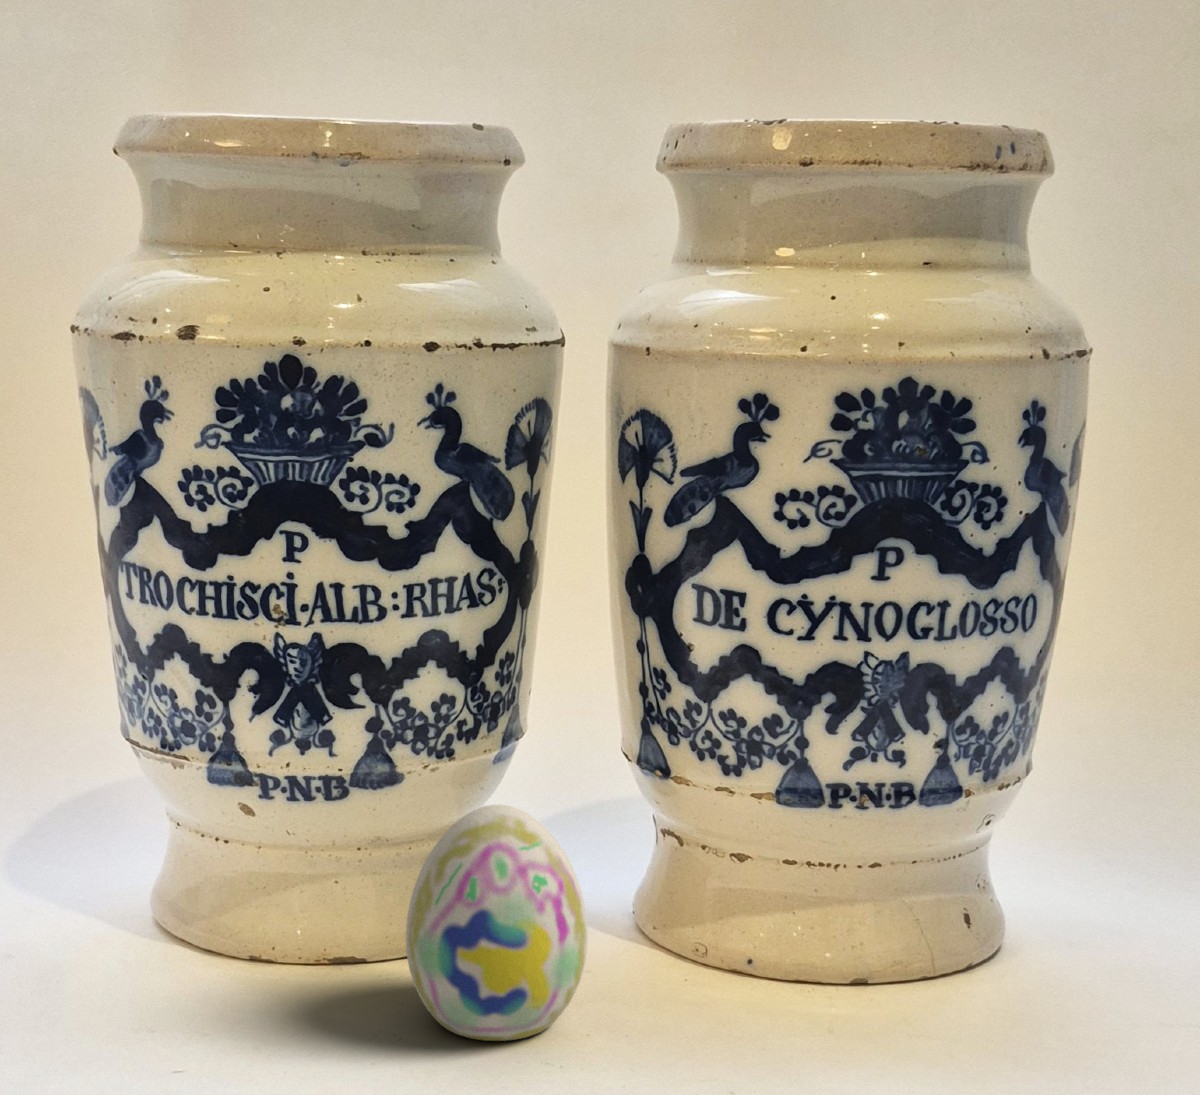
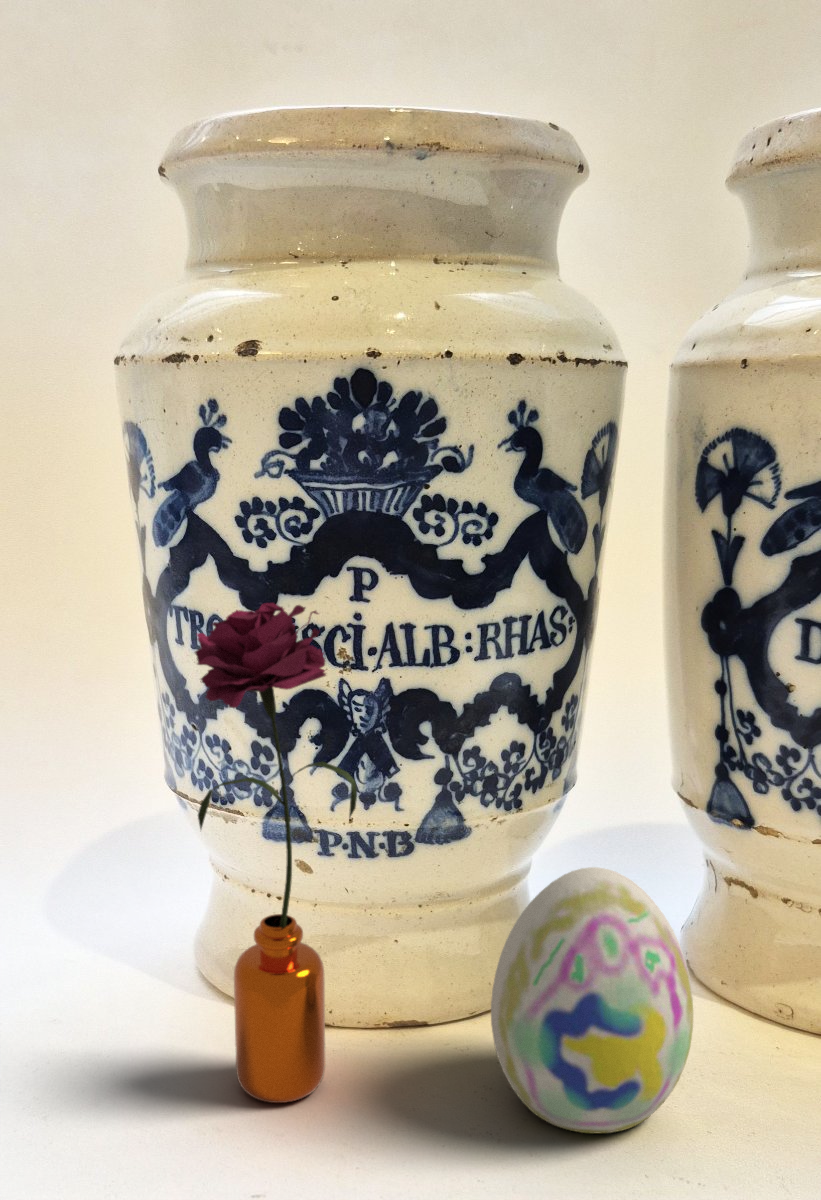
flower: none [135,563,281,1017] -> present [195,603,357,1103]

